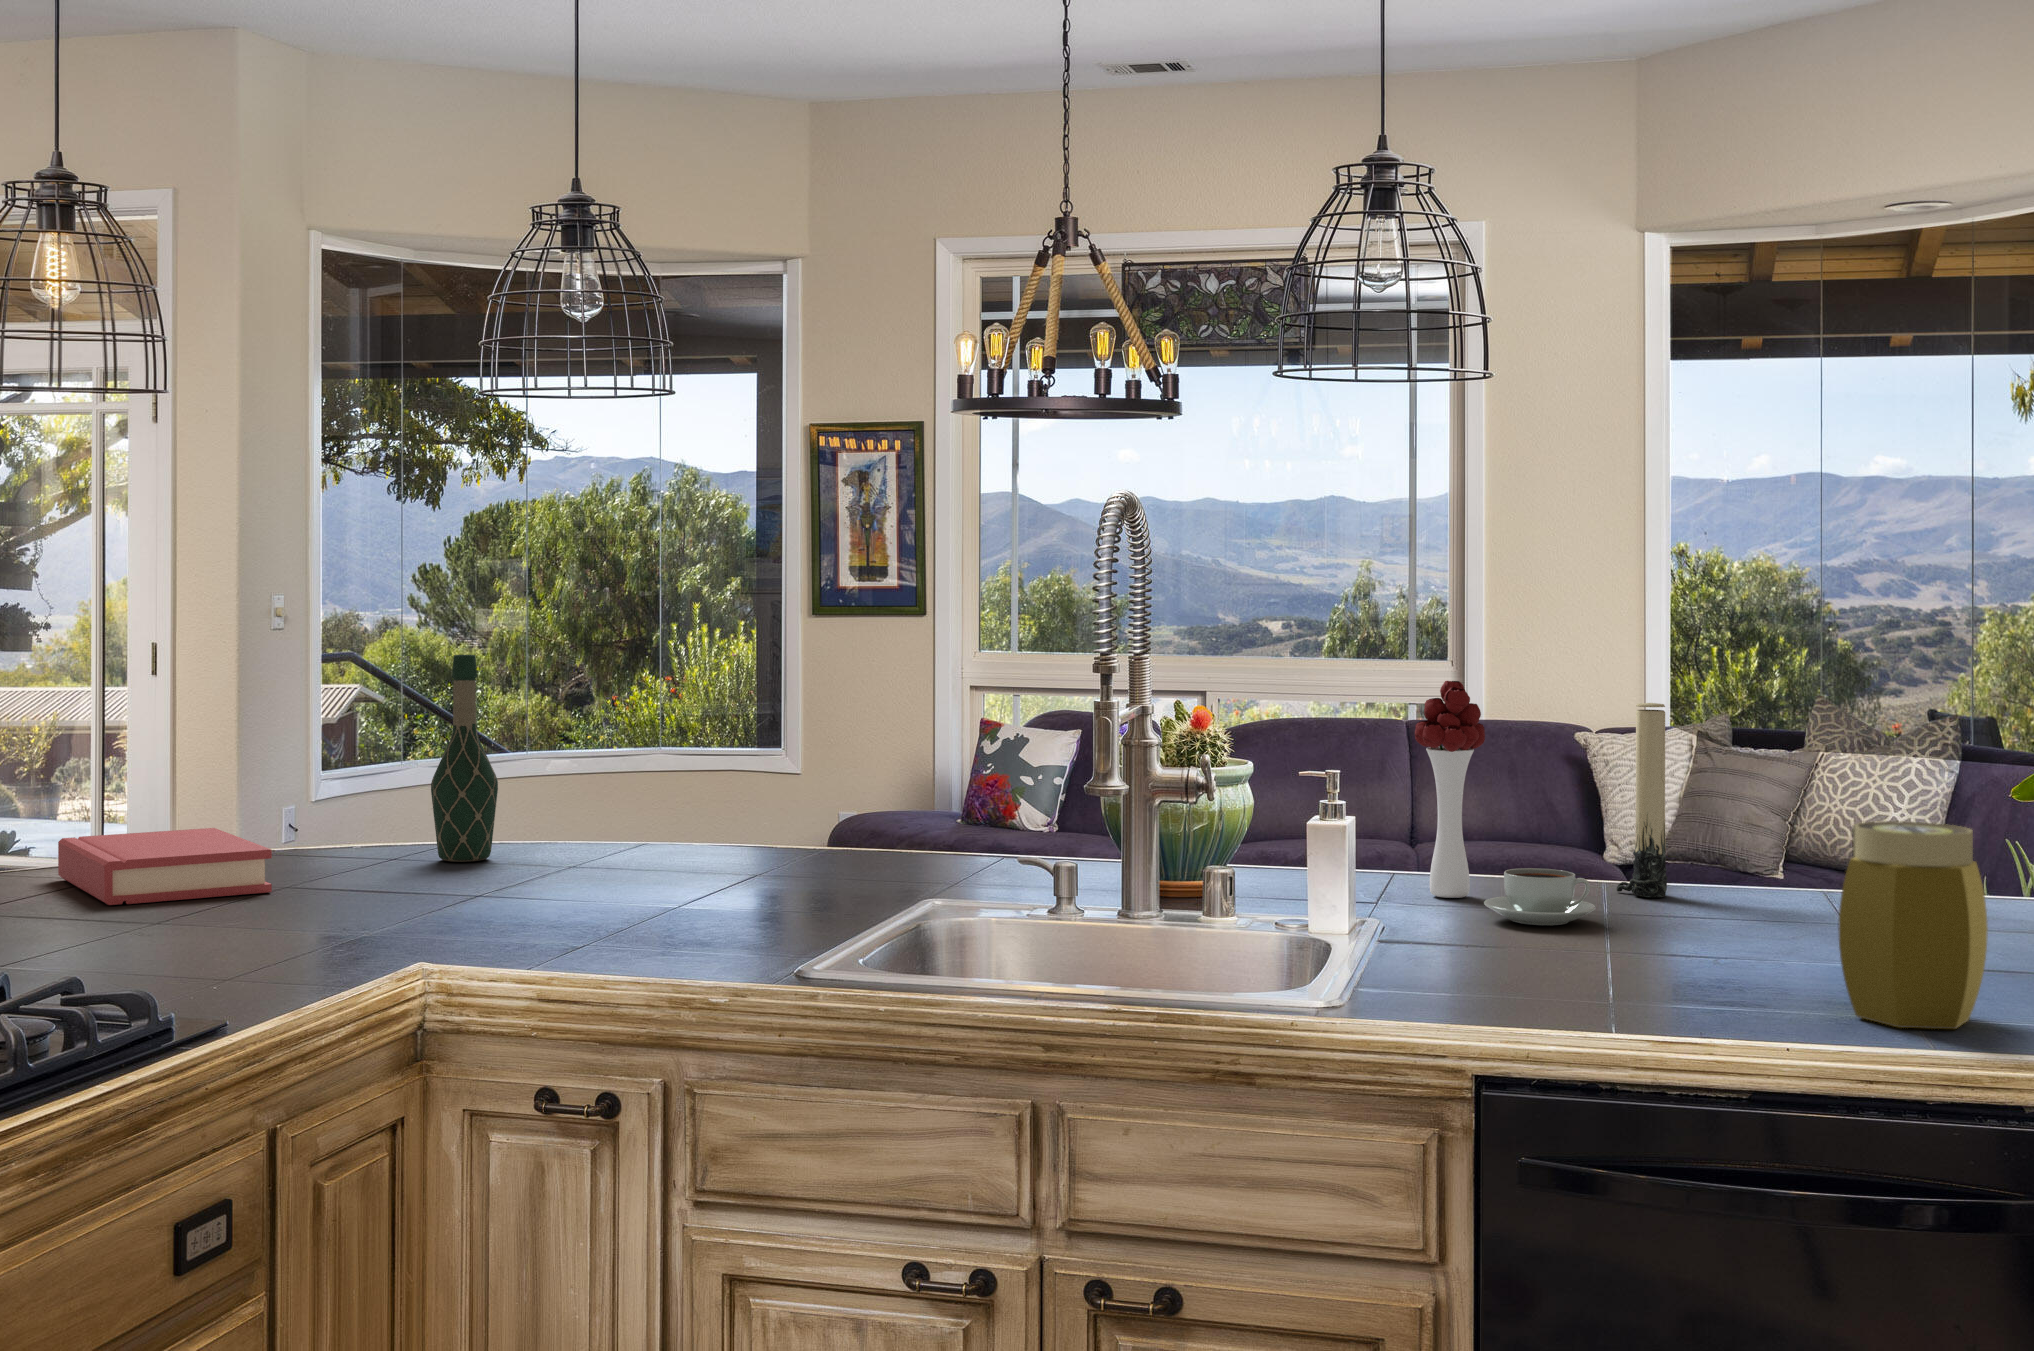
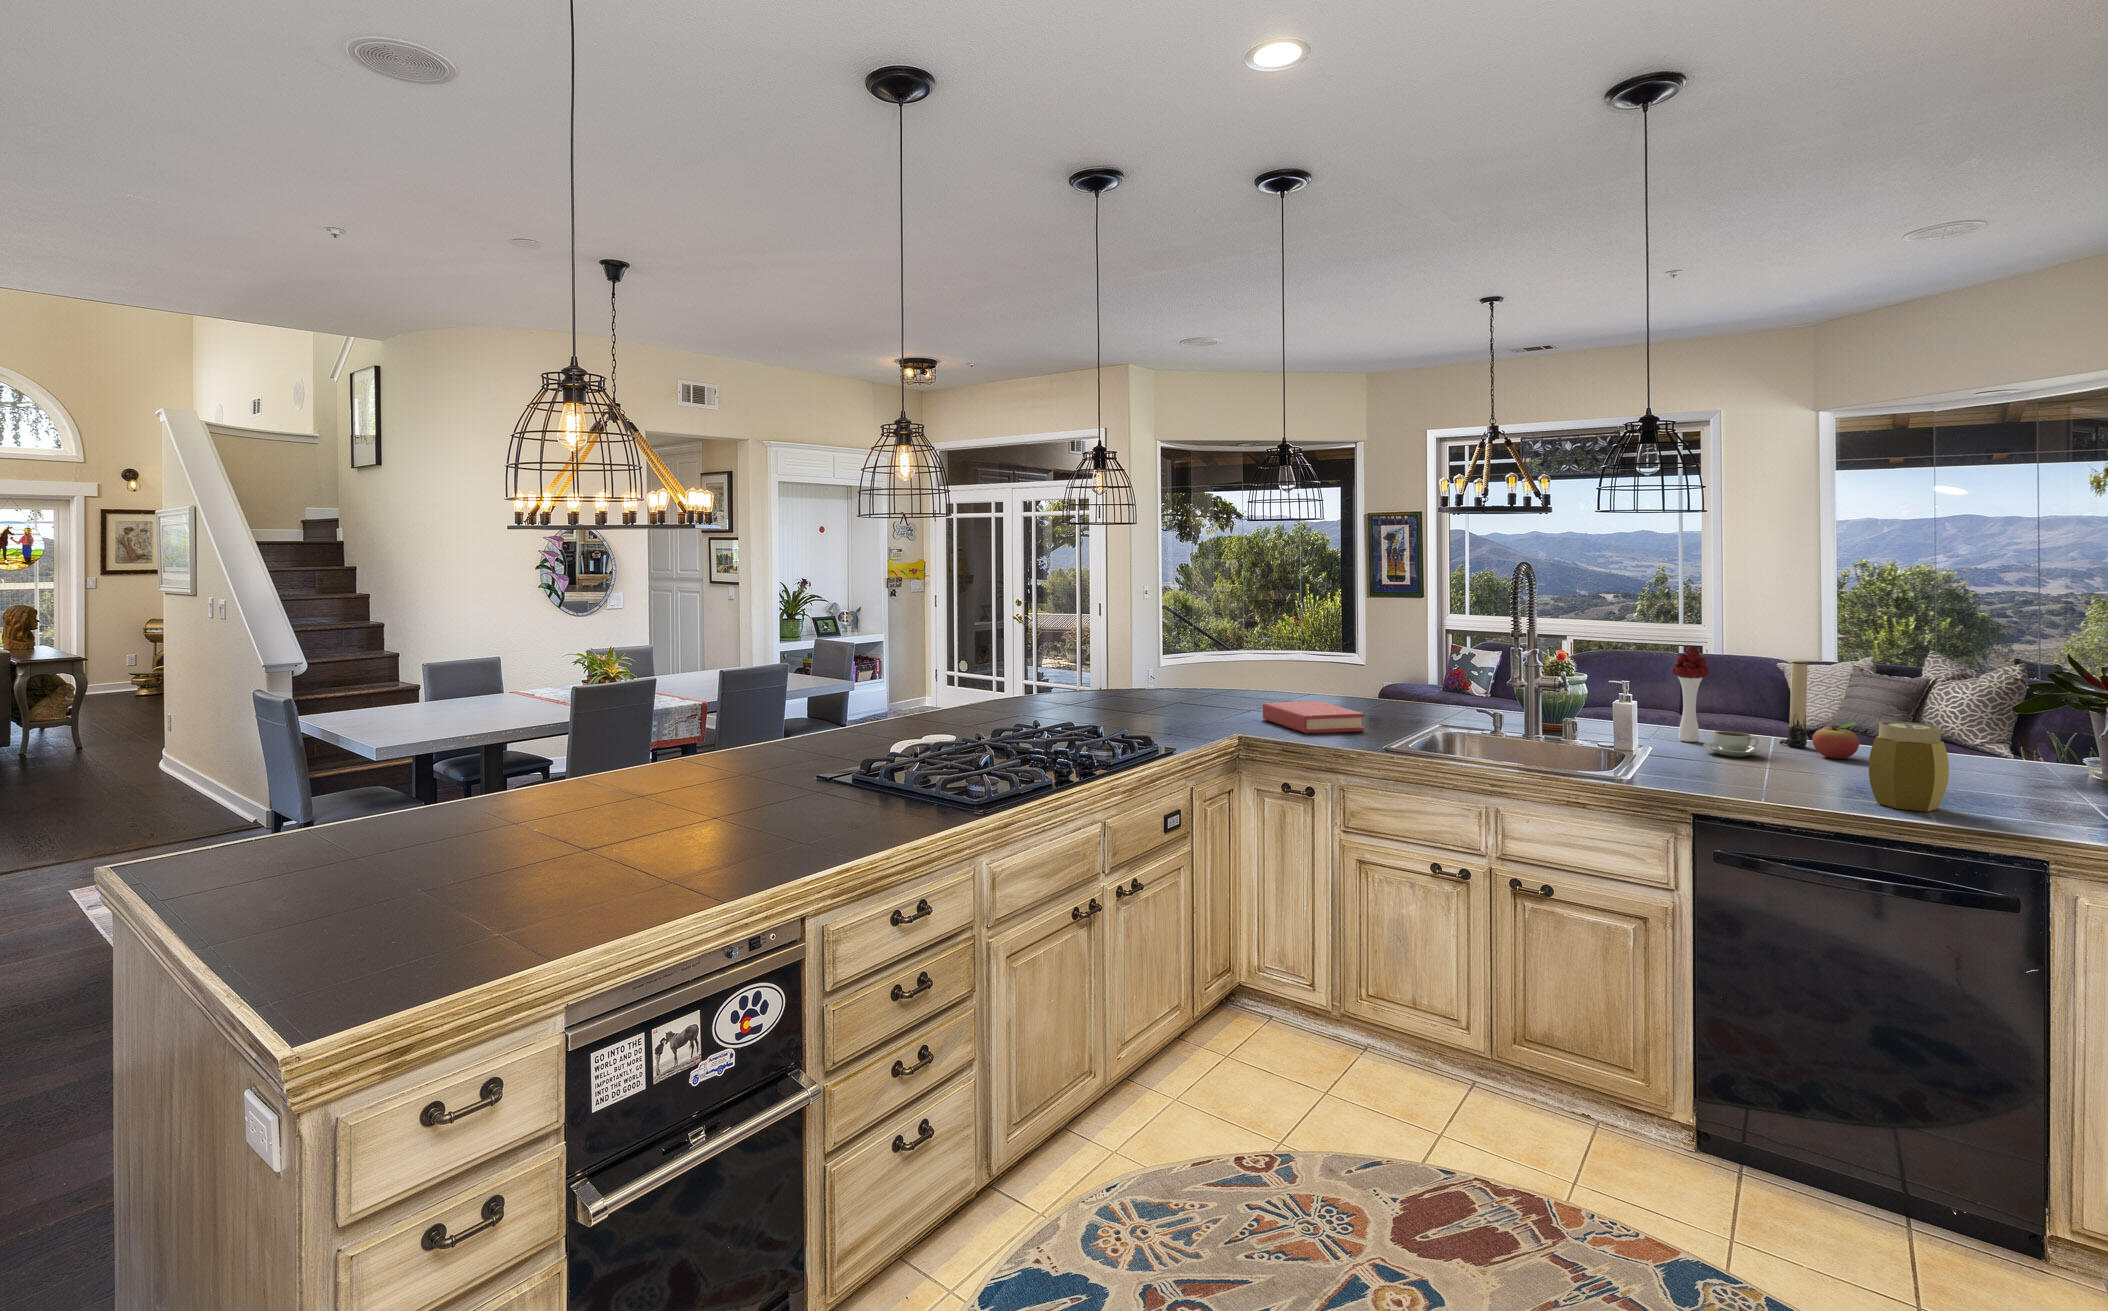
wine bottle: present [431,655,498,862] -> none [1227,623,1253,703]
hardback book: present [58,828,272,905] -> present [1263,701,1365,733]
fruit: none [1685,834,1769,916] -> present [1812,722,1859,759]

